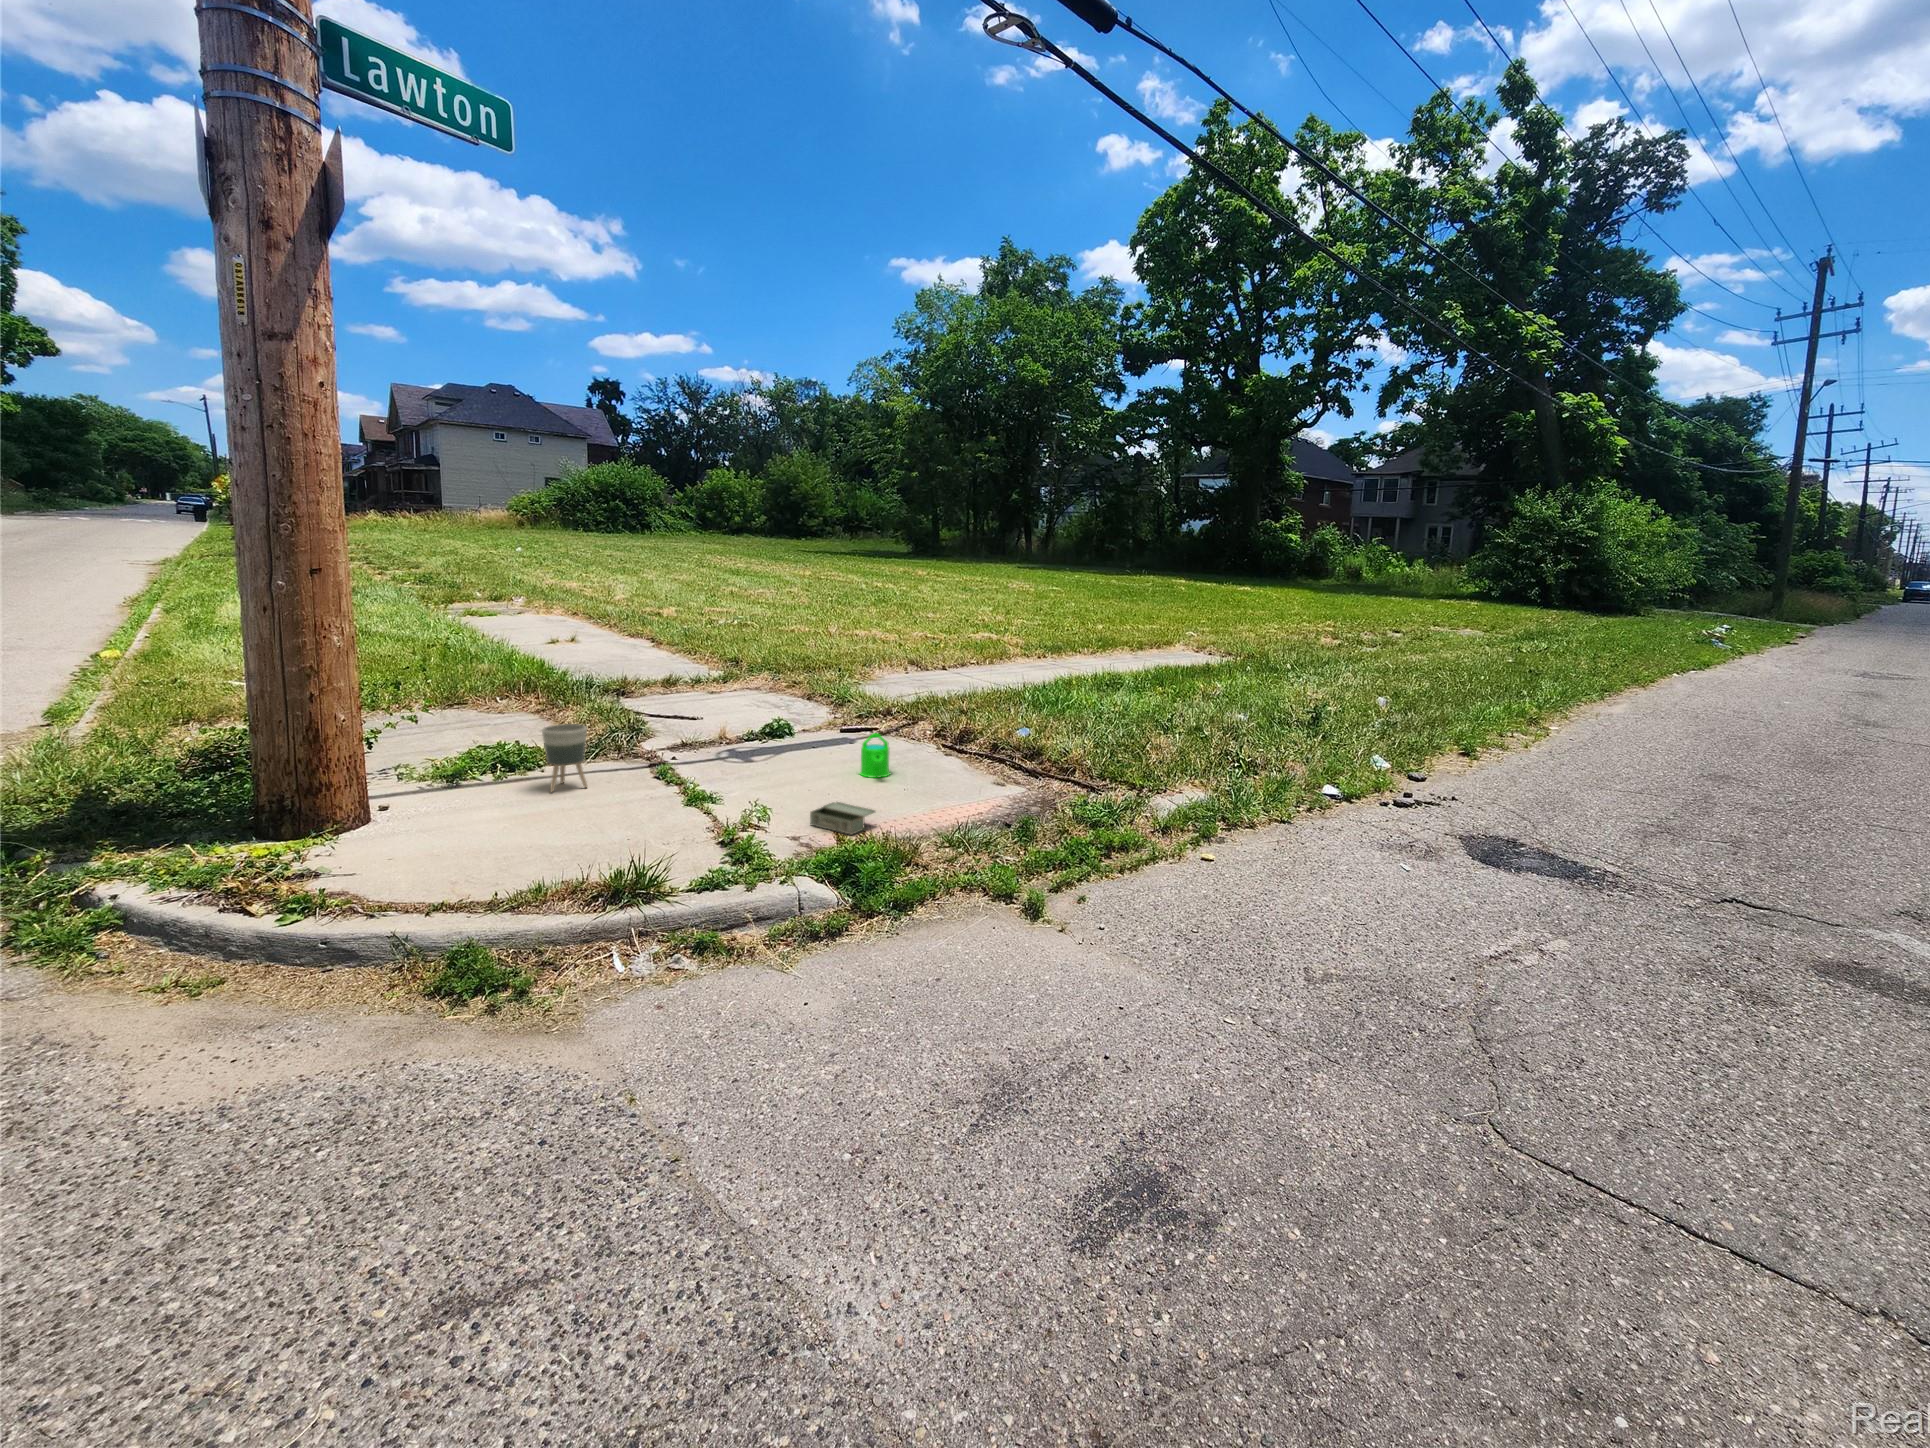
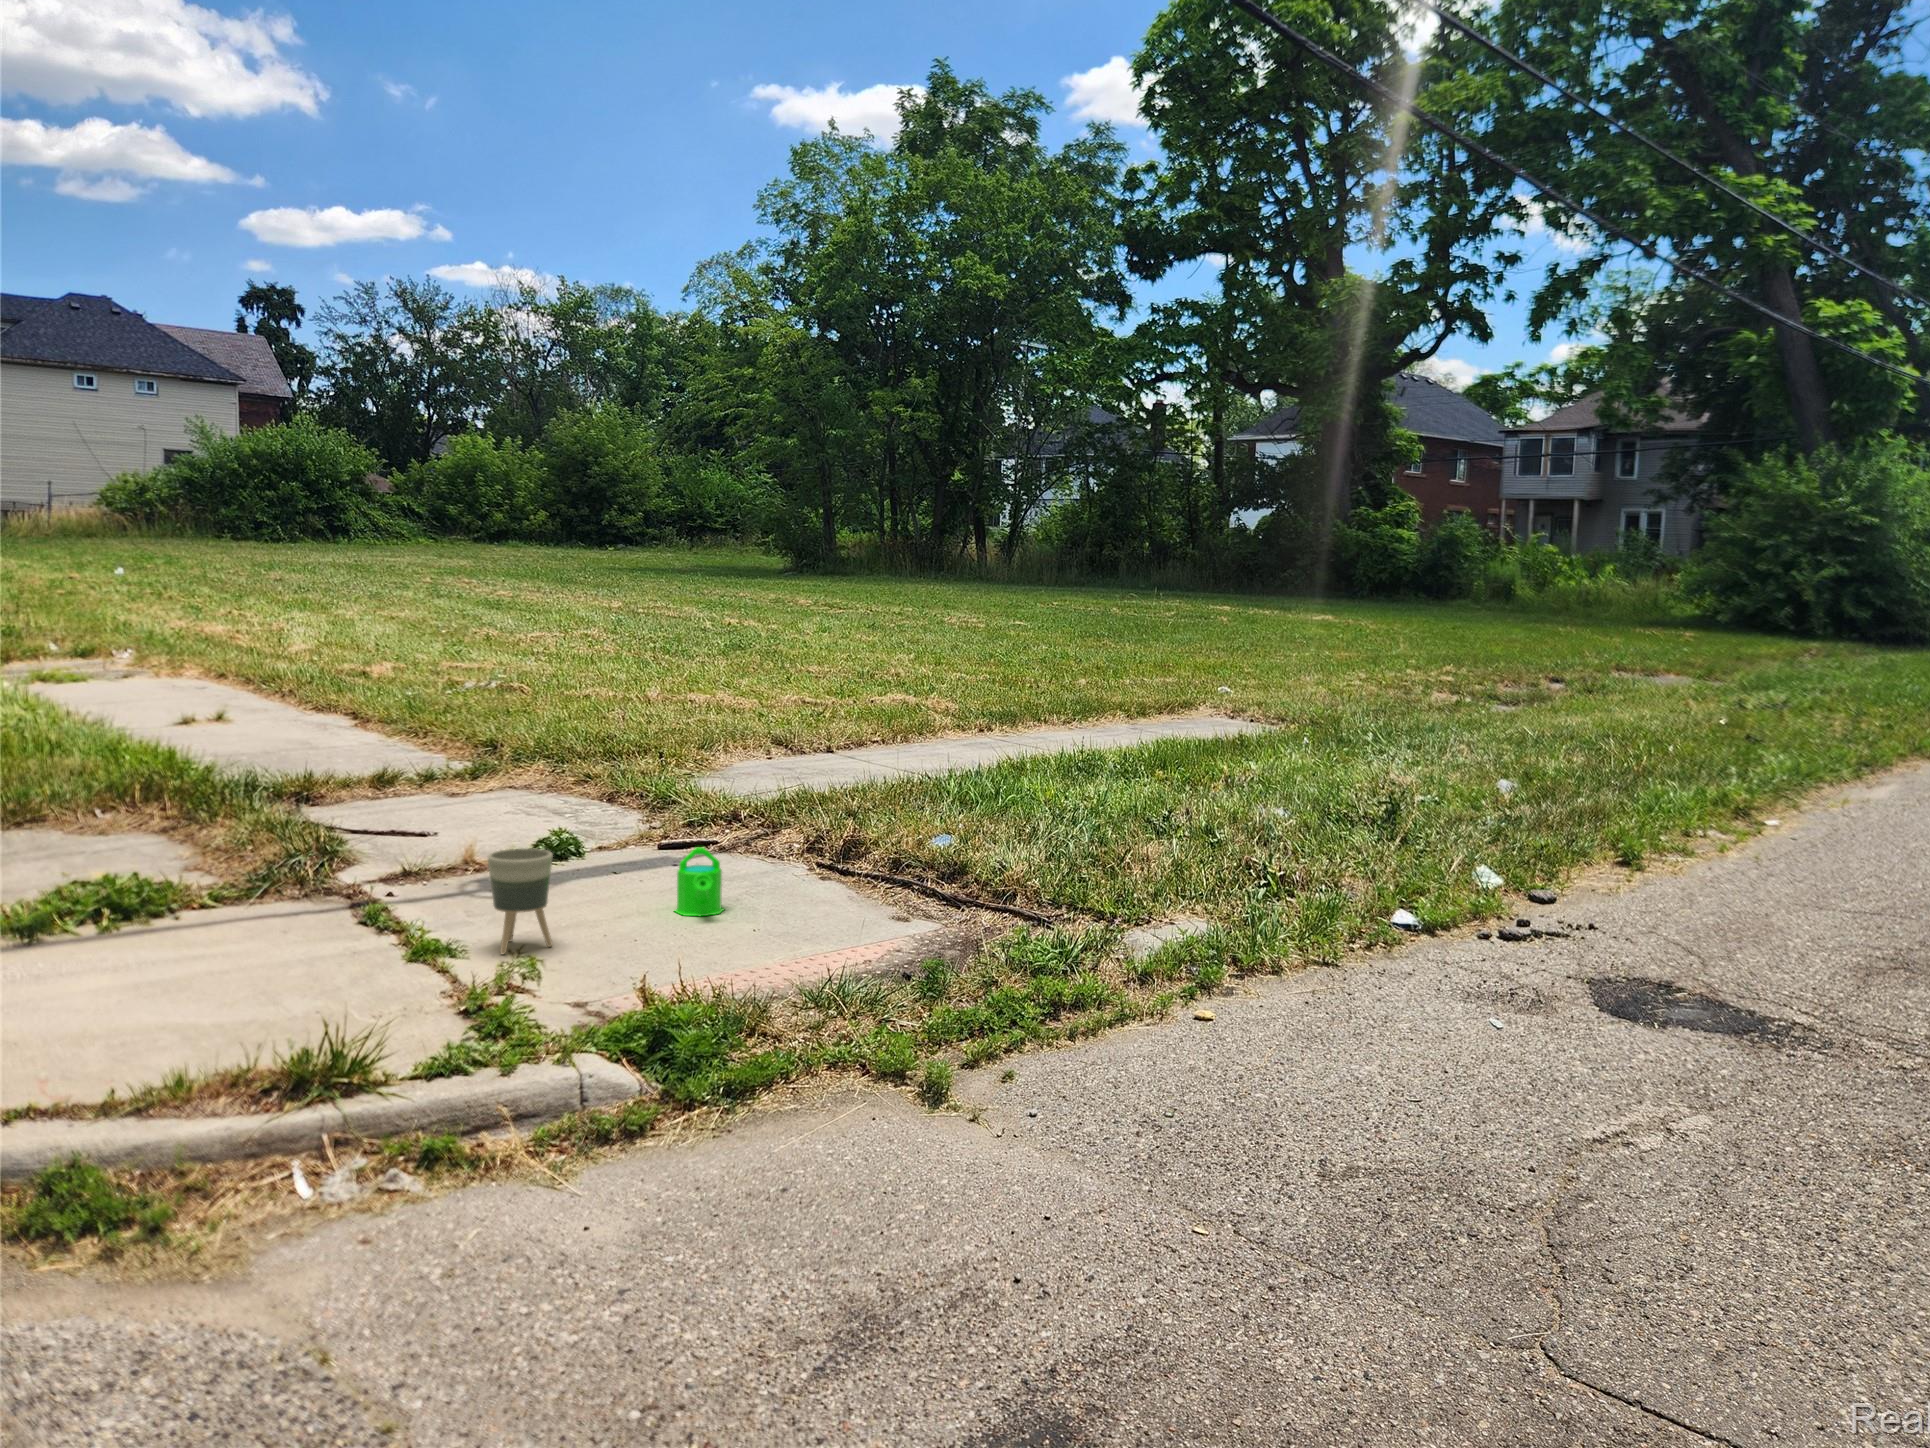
planter: present [542,724,588,792] -> present [488,848,553,954]
toolbox: present [810,802,875,835] -> none [596,949,697,997]

